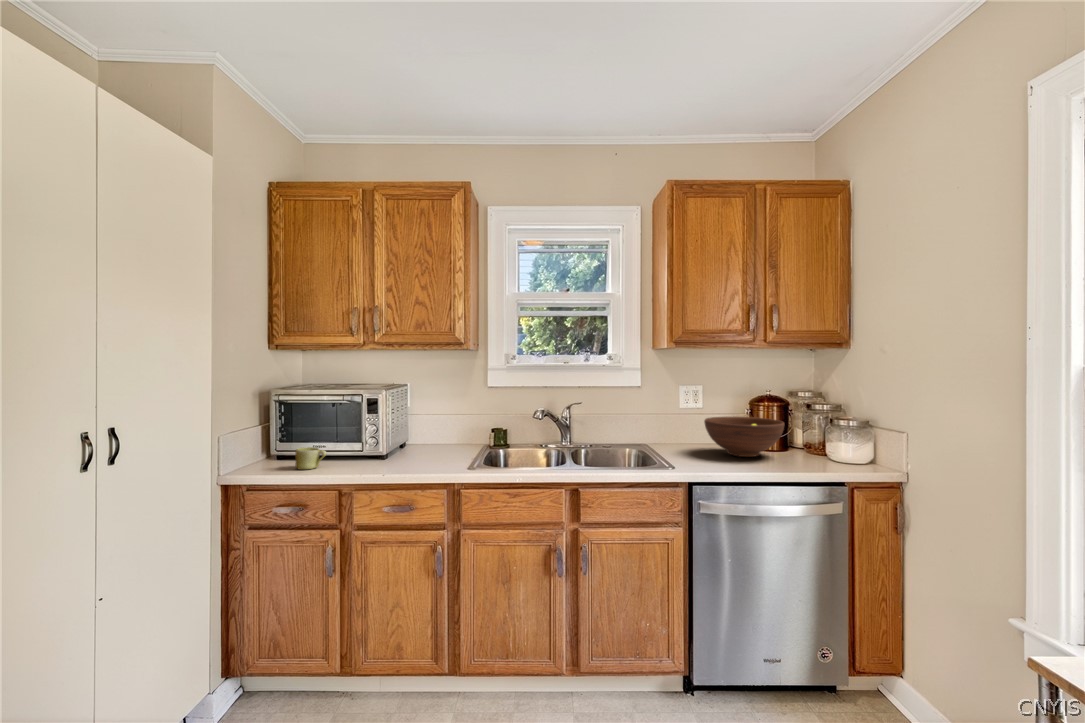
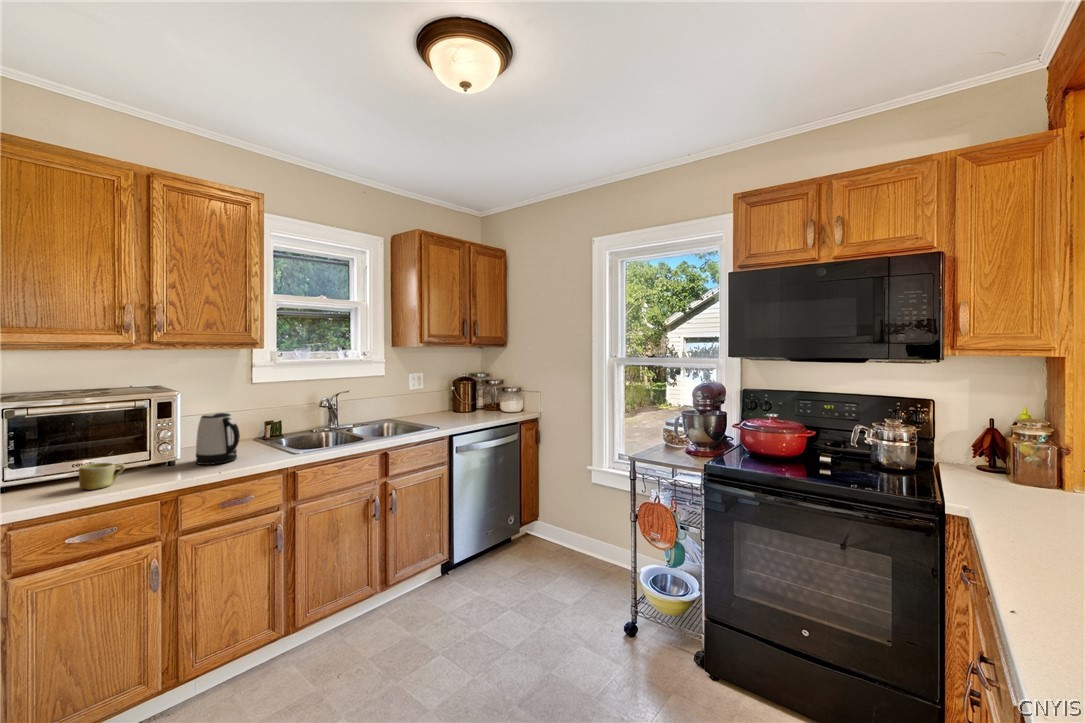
kettle: none [388,413,423,466] -> present [196,412,240,465]
fruit bowl: present [704,417,784,457] -> none [435,391,482,416]

